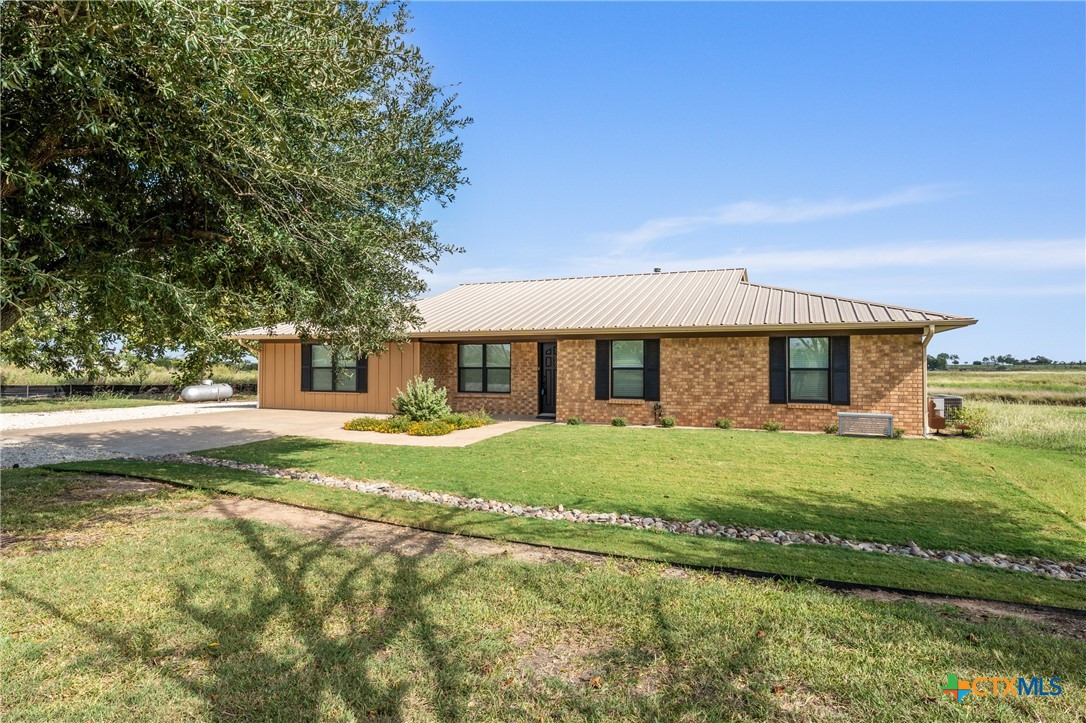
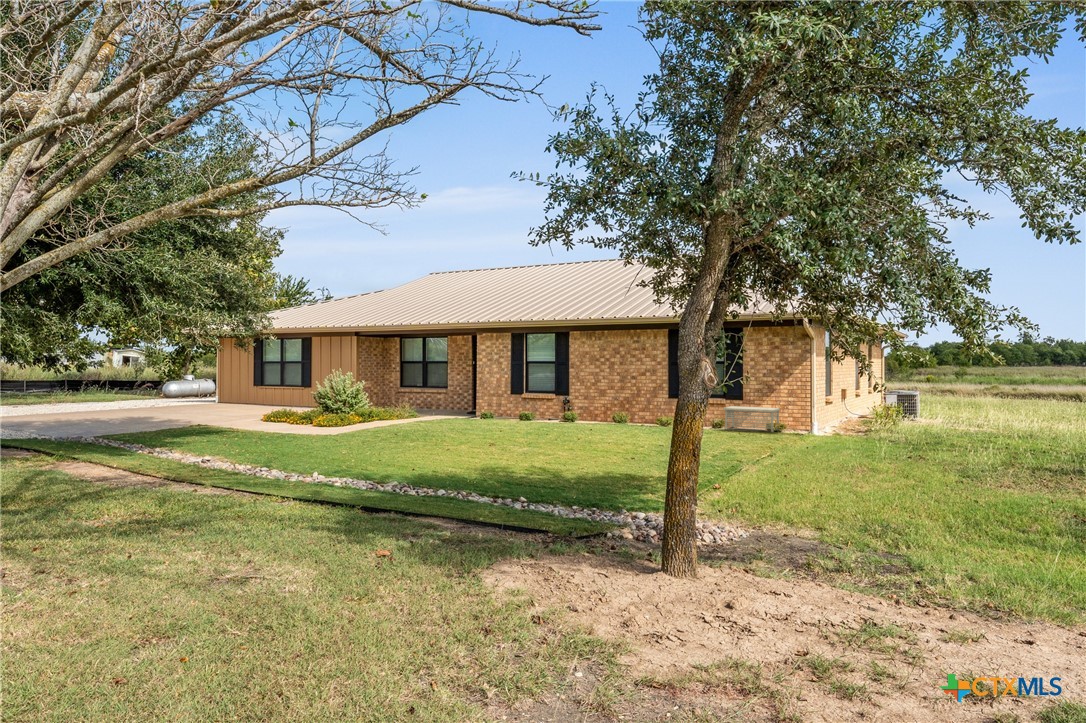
lounge chair: present [928,402,974,437] -> none [820,396,863,432]

